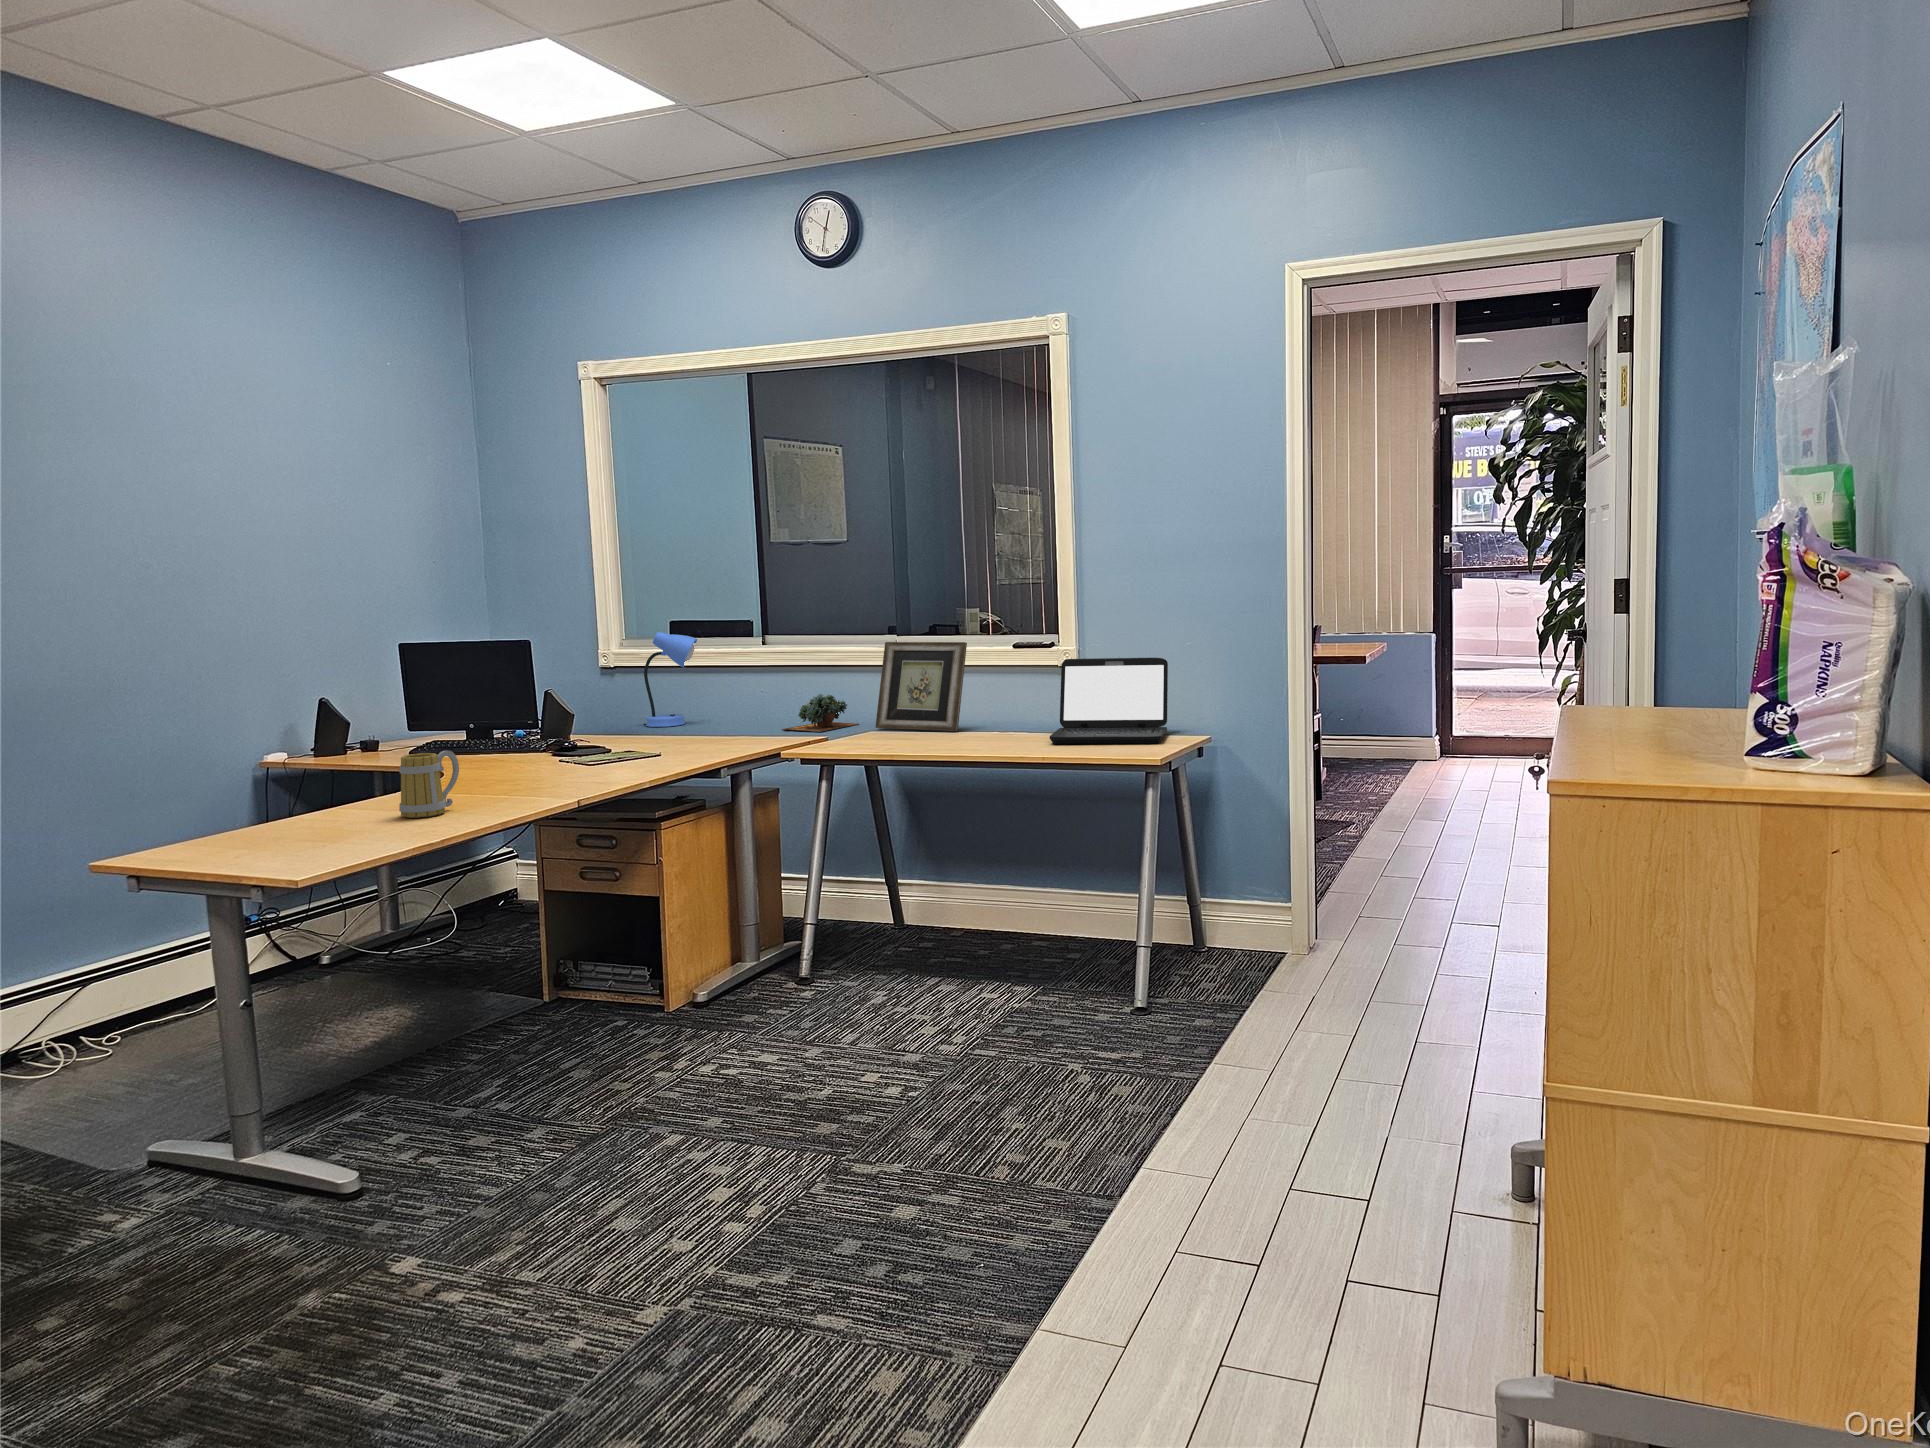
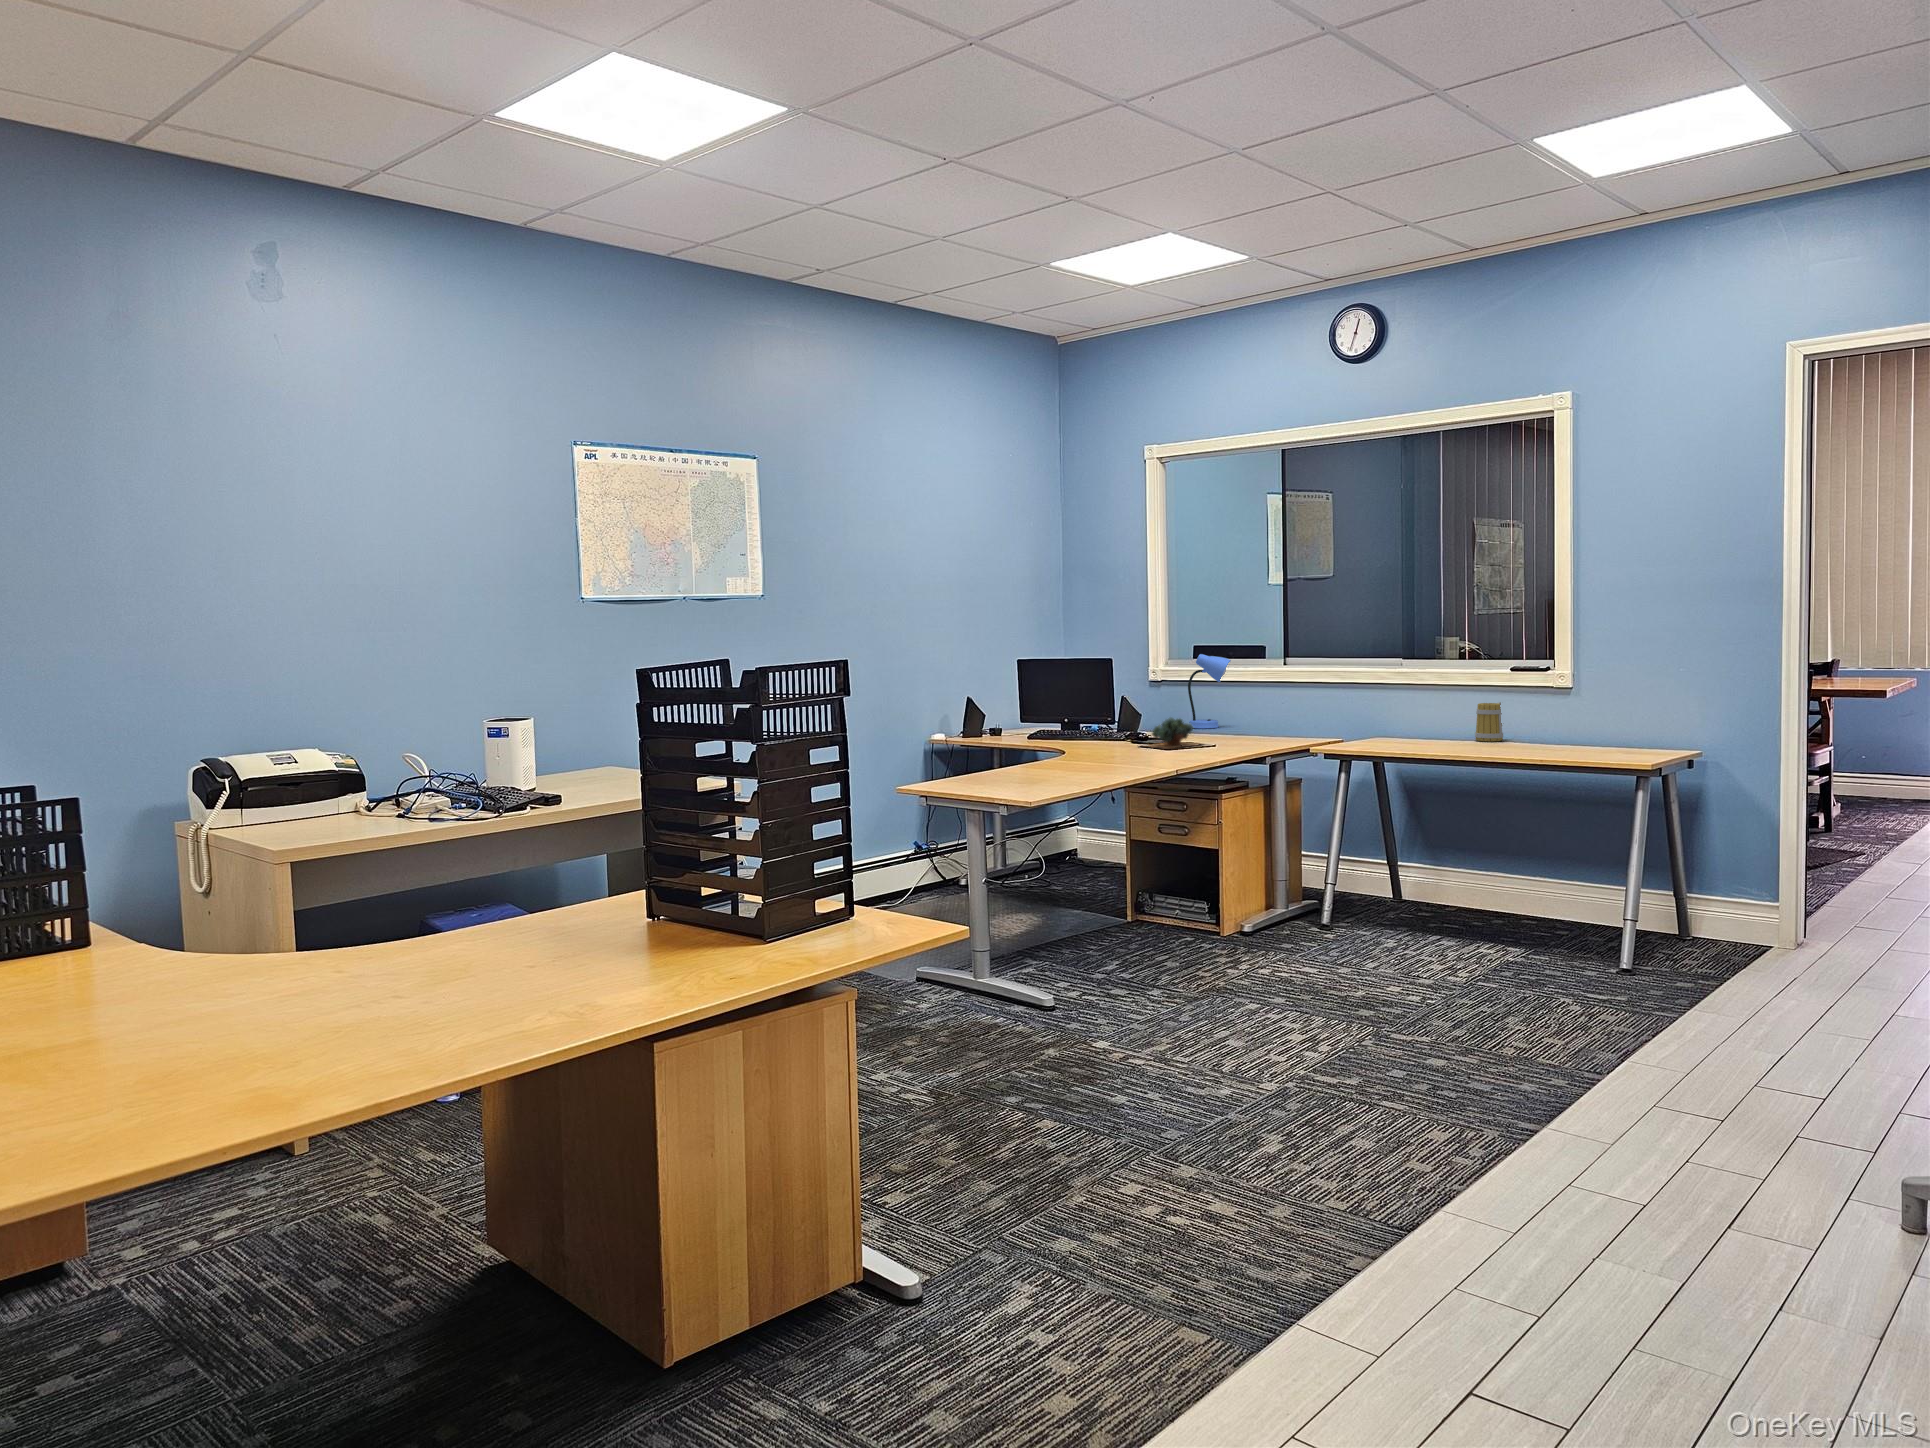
picture frame: present [875,642,967,731] -> none [1383,665,1467,739]
laptop: present [1050,658,1168,744] -> none [1544,681,1658,753]
succulent plant: present [782,694,858,732] -> present [1142,717,1198,749]
mug: present [399,751,459,818] -> present [1475,702,1503,742]

